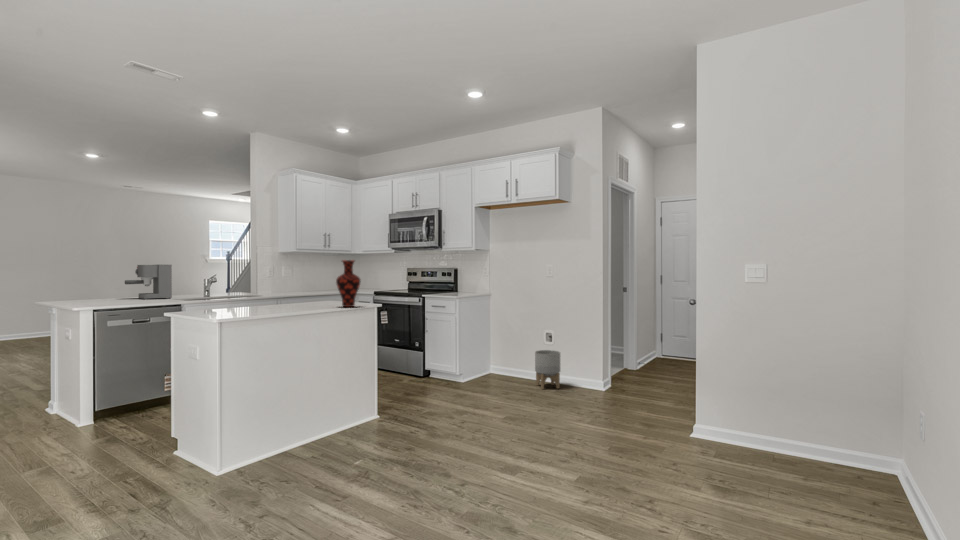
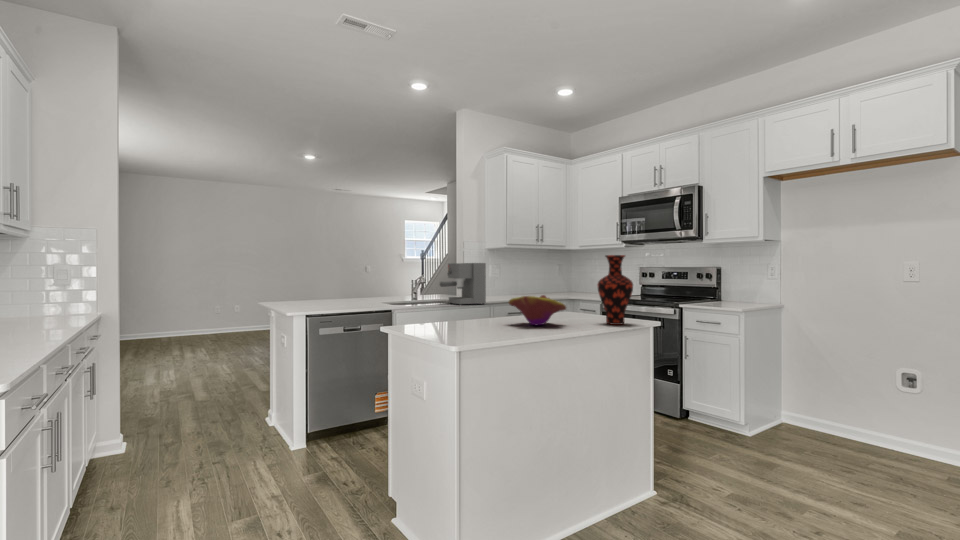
coffee maker: present [125,264,172,299] -> present [440,263,486,305]
decorative bowl: none [269,288,312,309] -> present [508,295,566,325]
planter: present [535,350,560,389] -> none [883,397,938,465]

